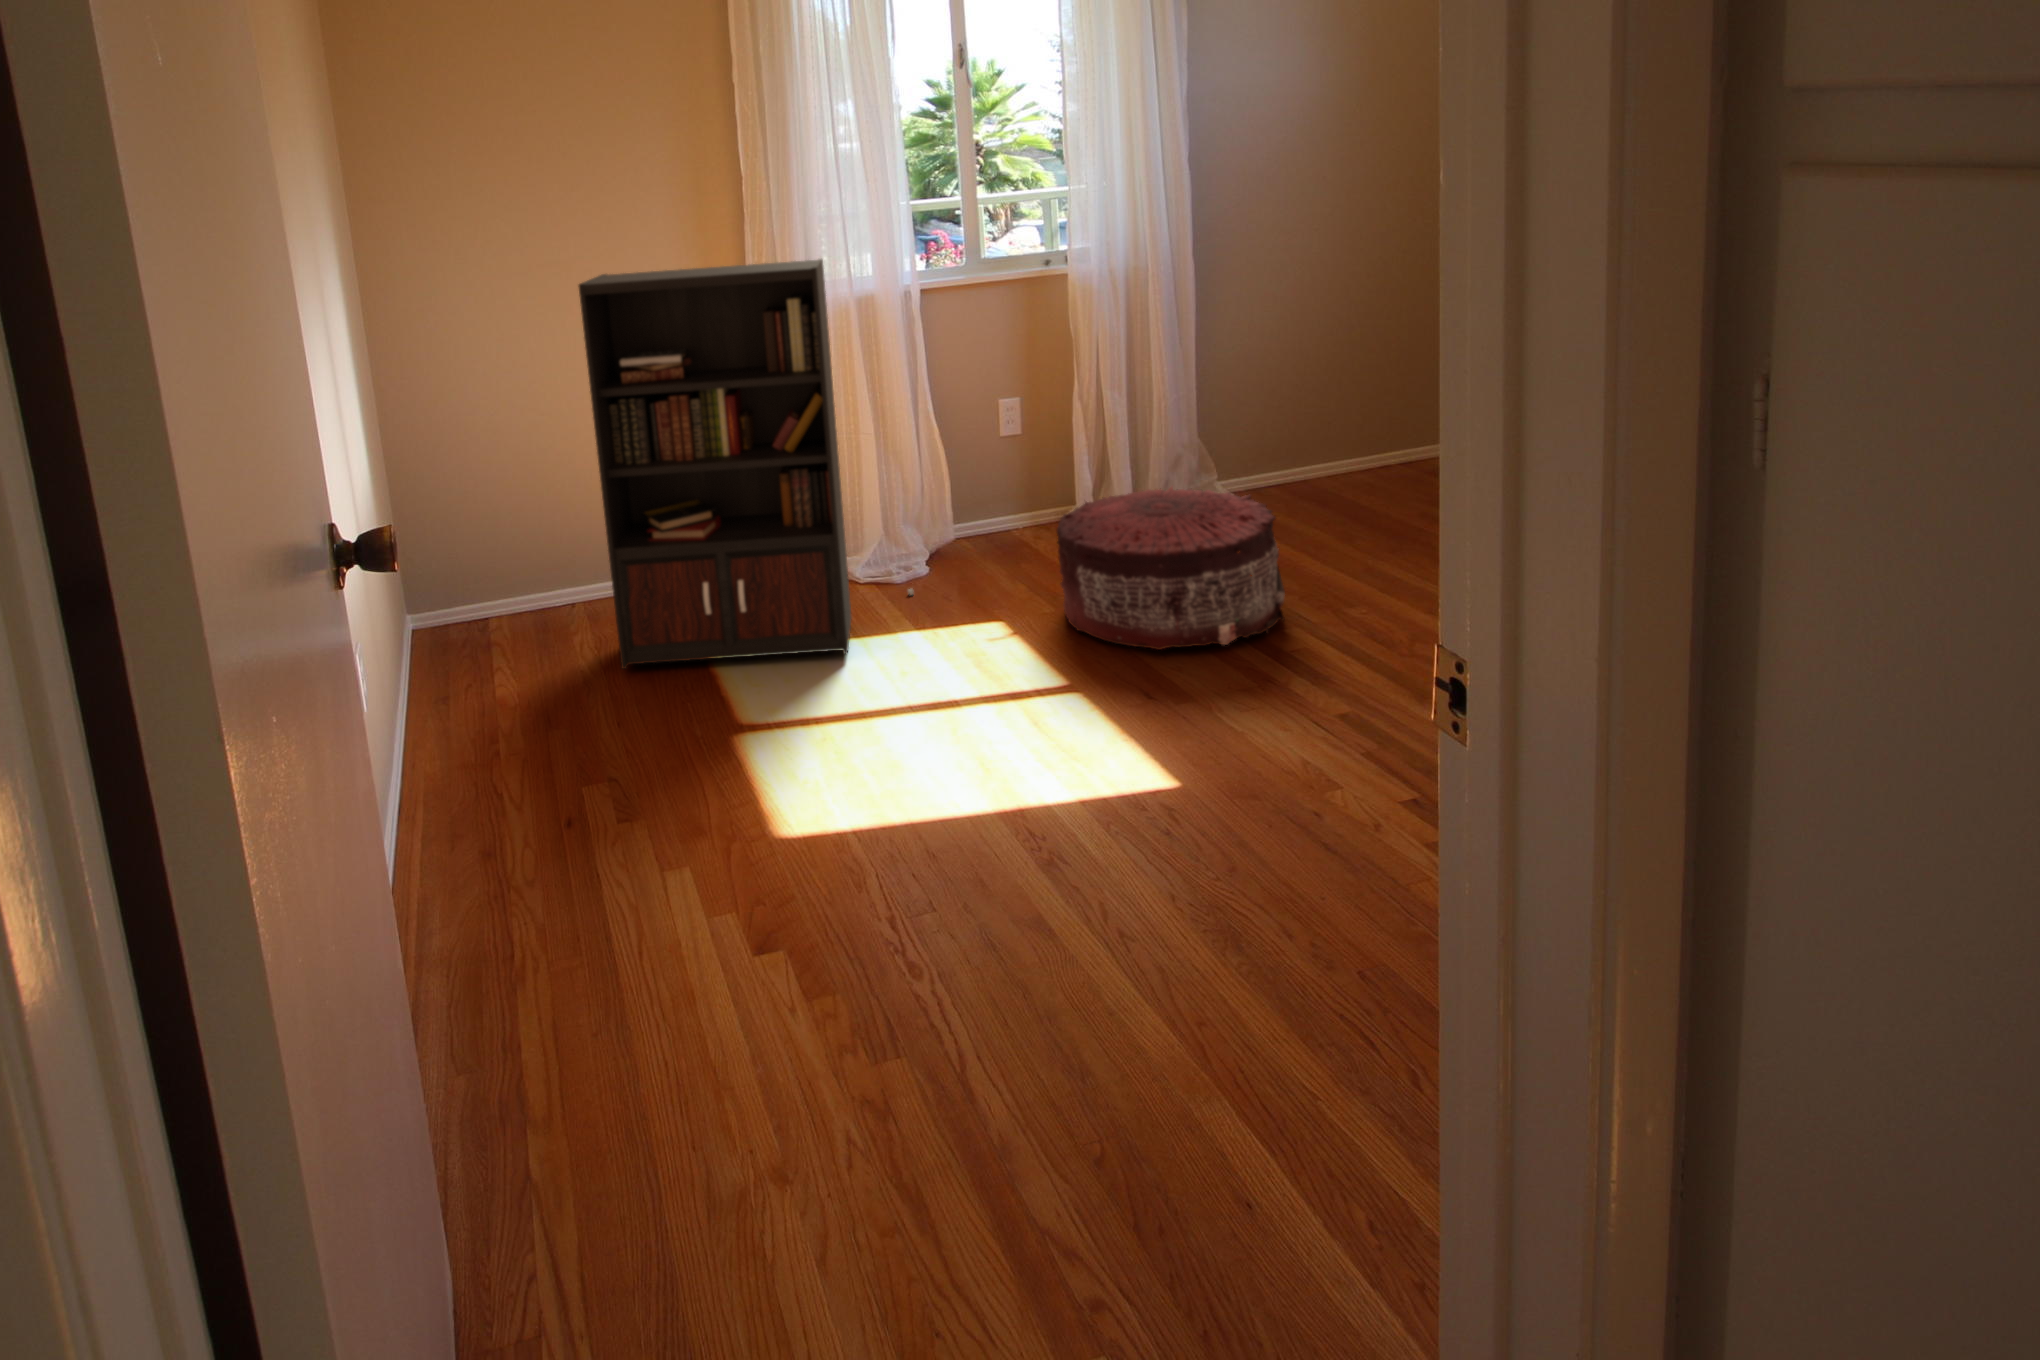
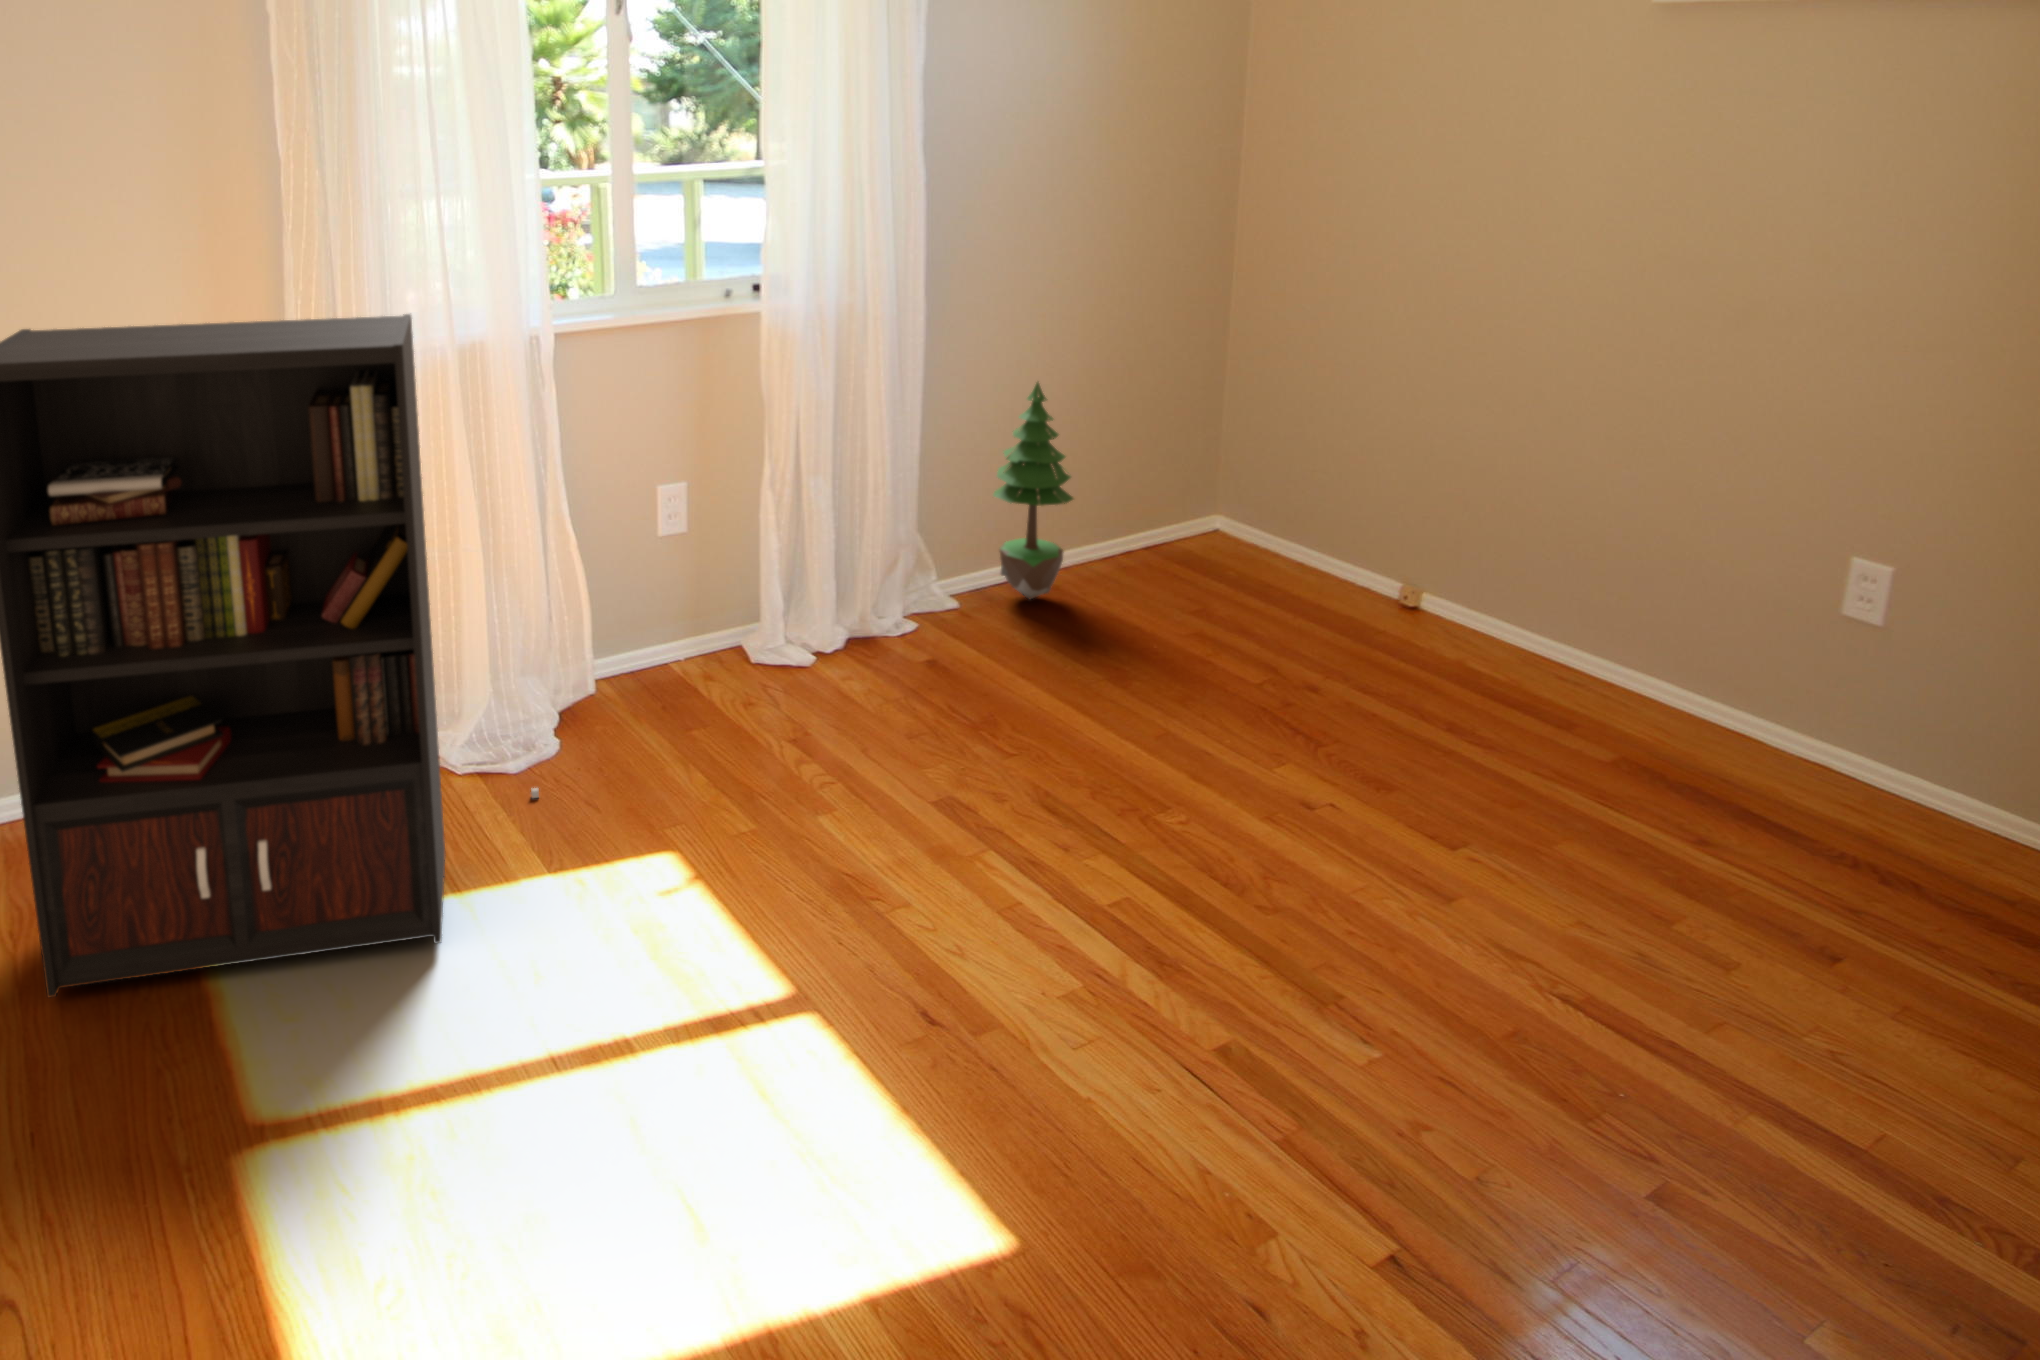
potted tree: none [1258,322,1325,497] -> present [994,382,1073,599]
pouf: present [1057,487,1285,650] -> none [759,631,1077,913]

